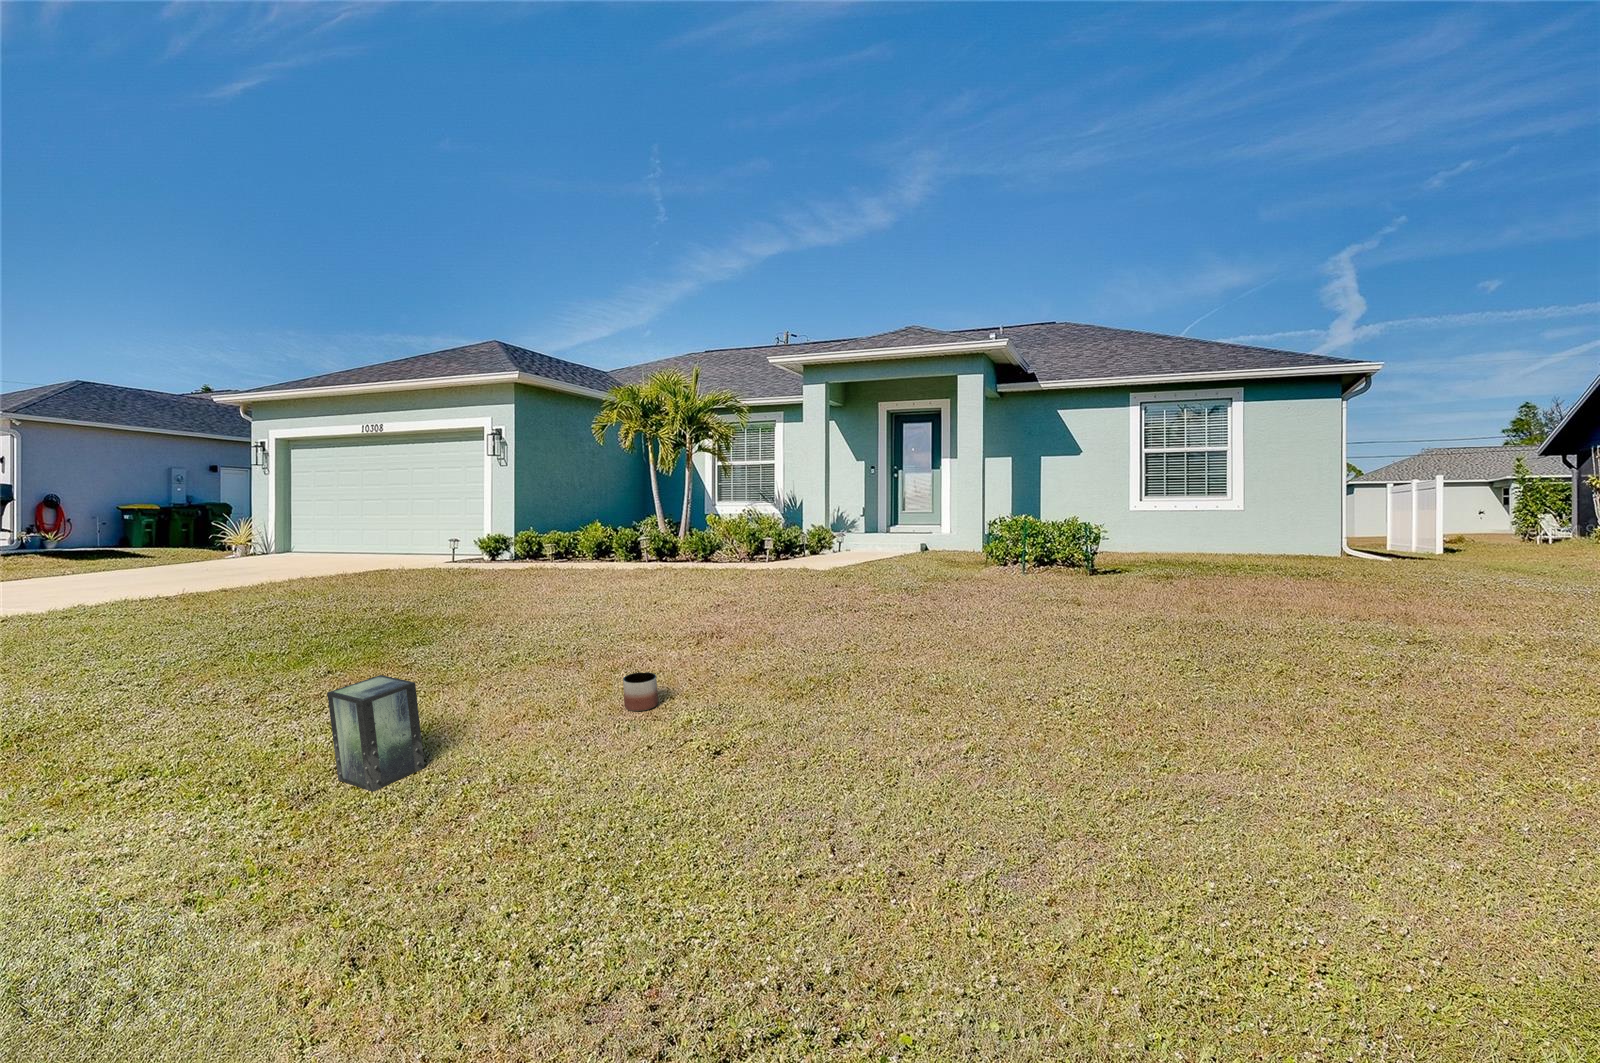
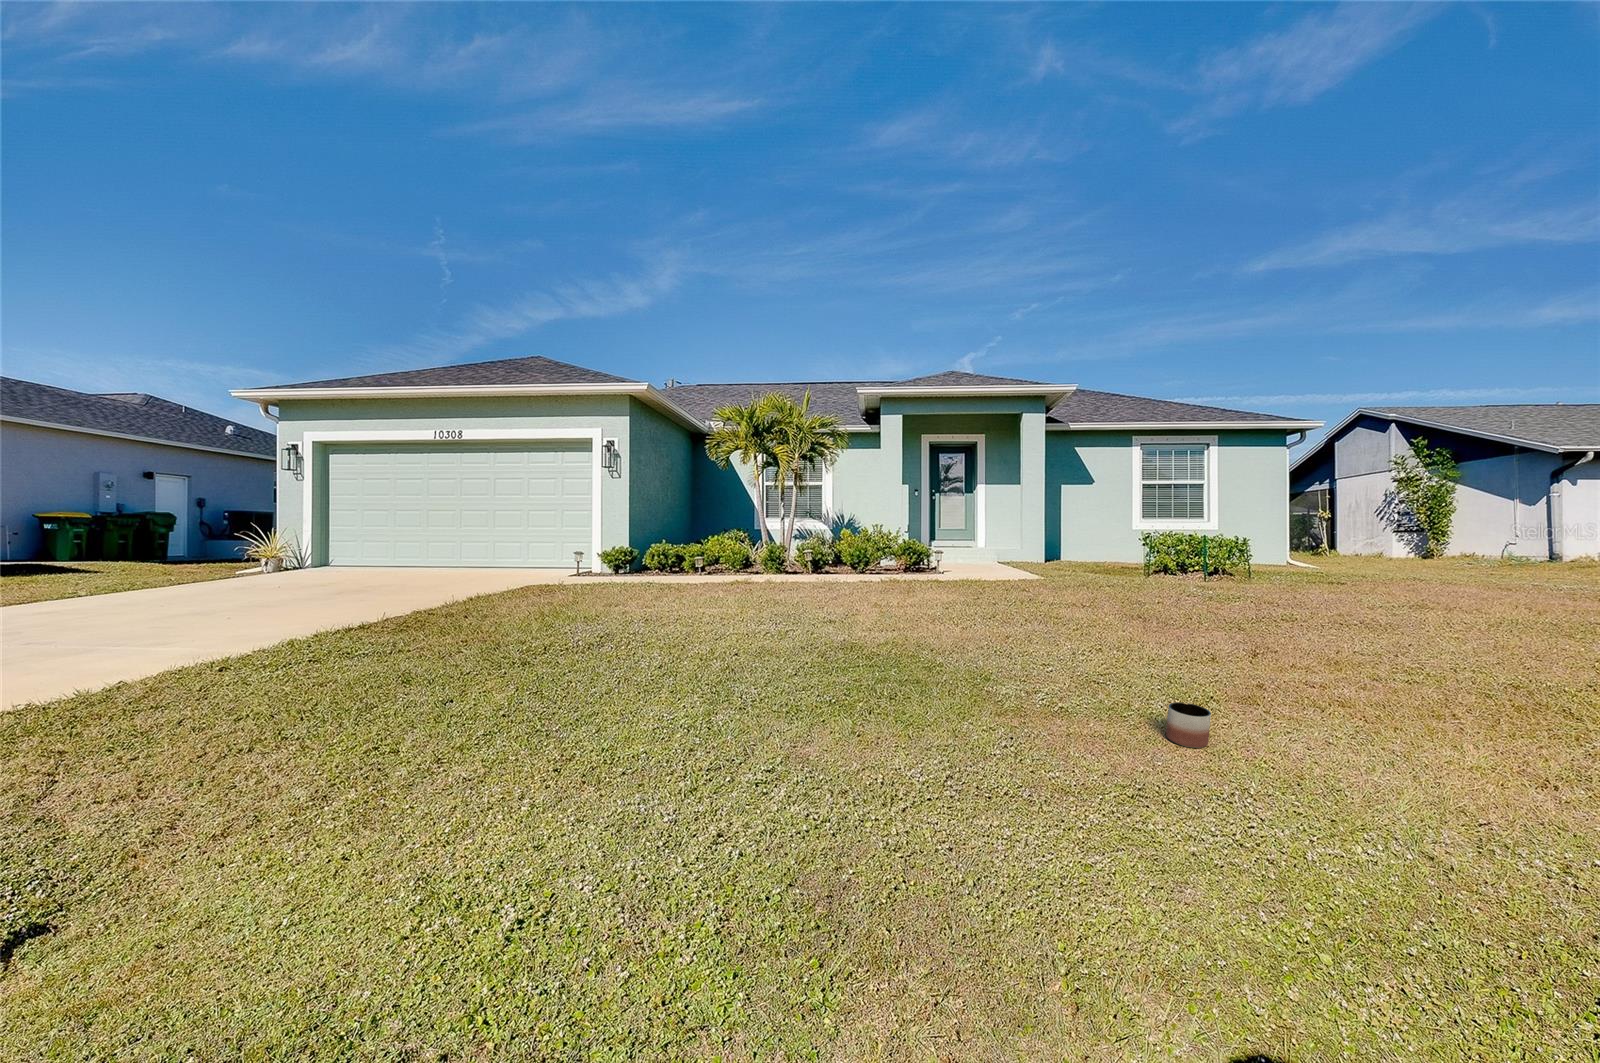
storage box: present [327,675,424,792] -> none [1067,730,1171,892]

